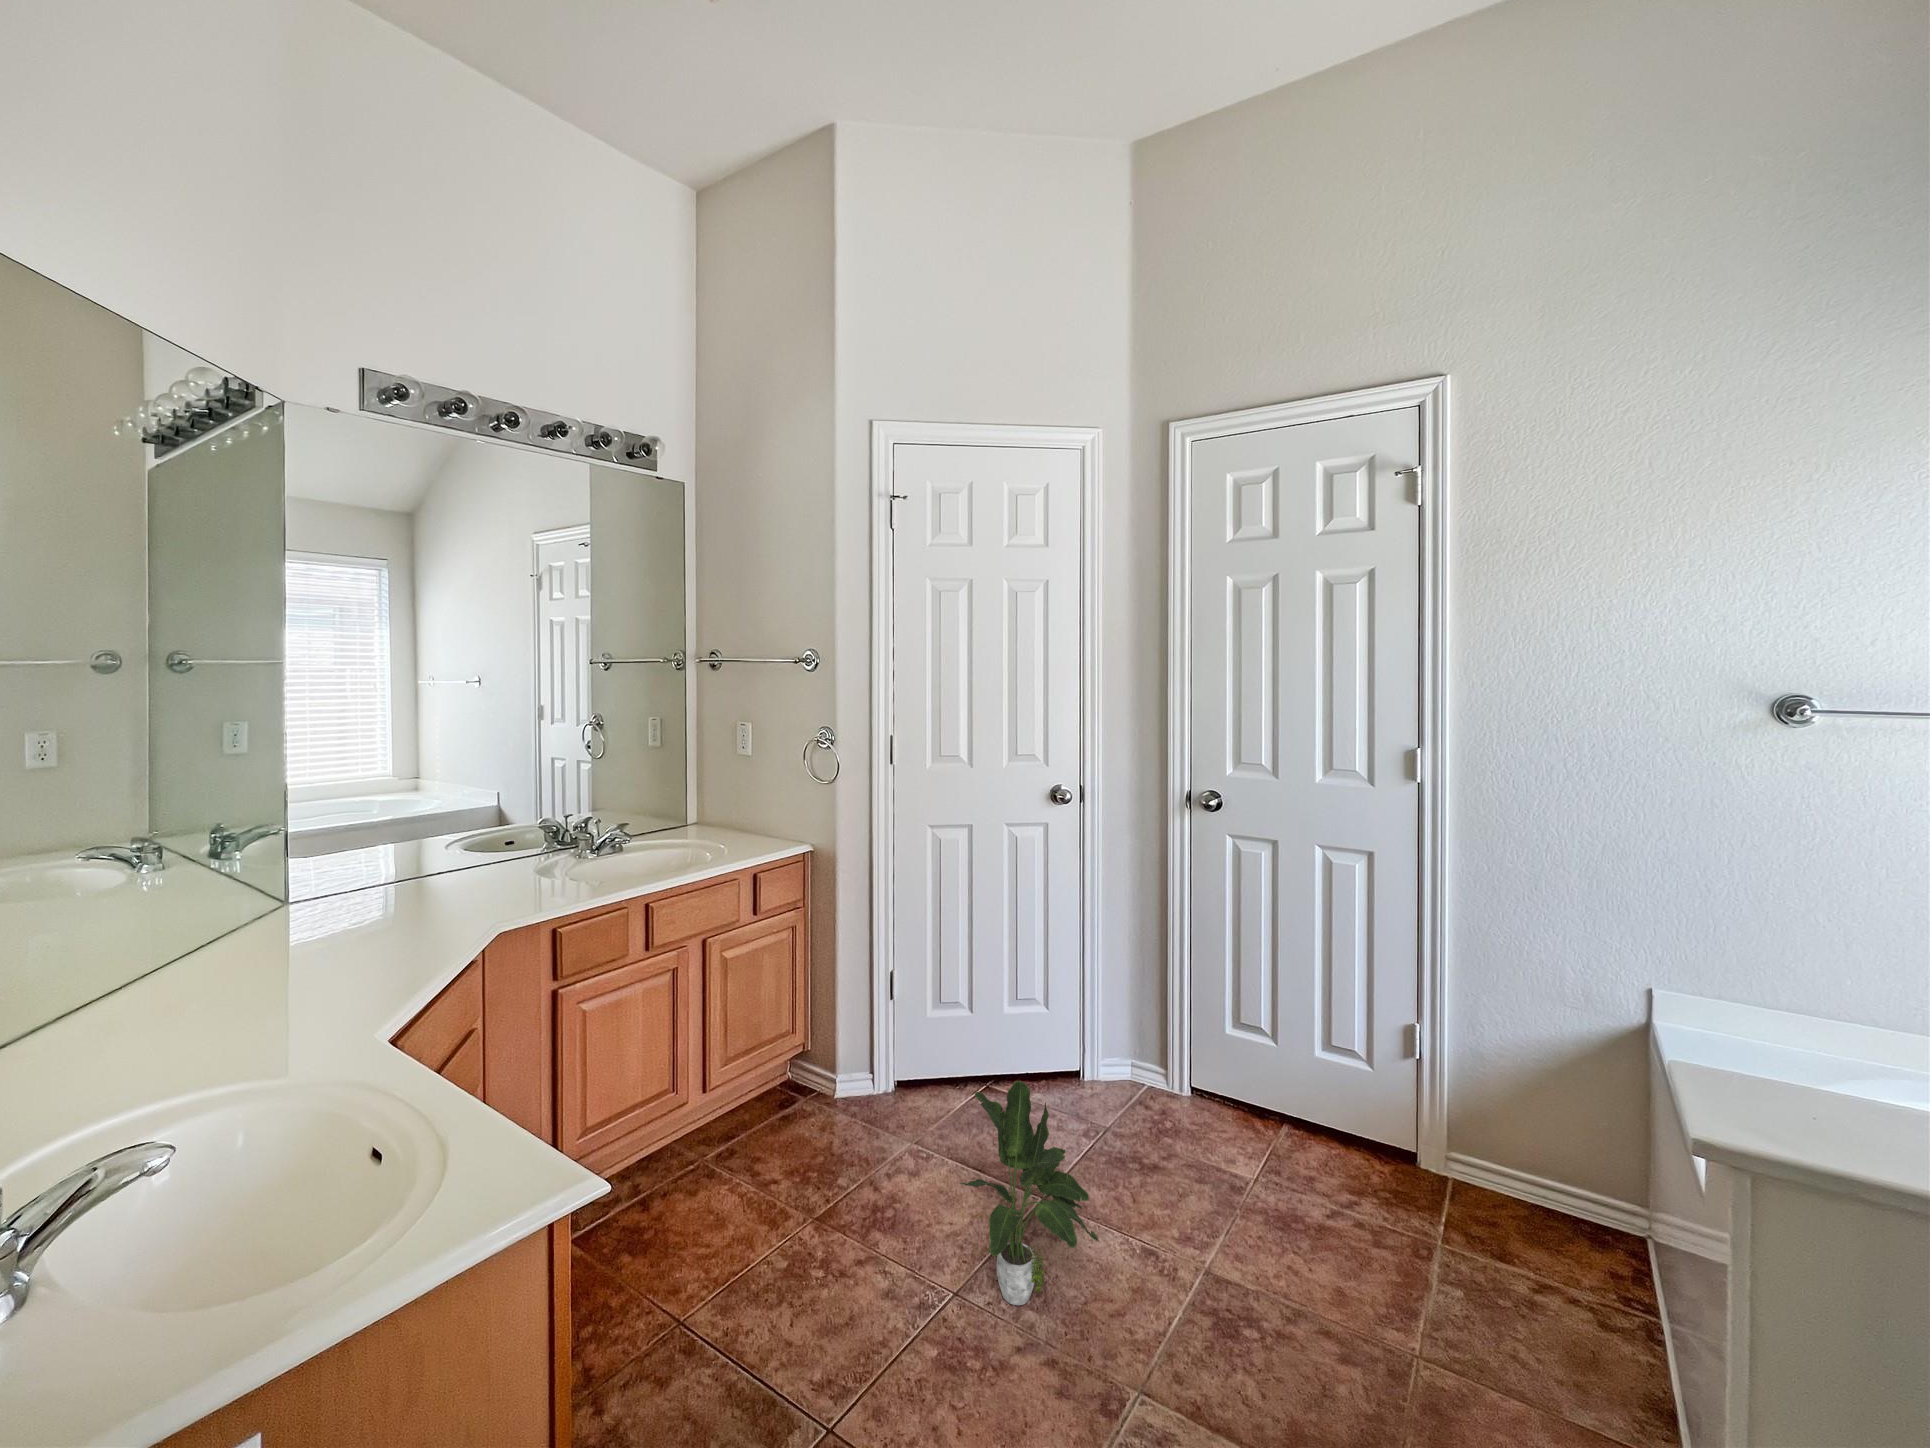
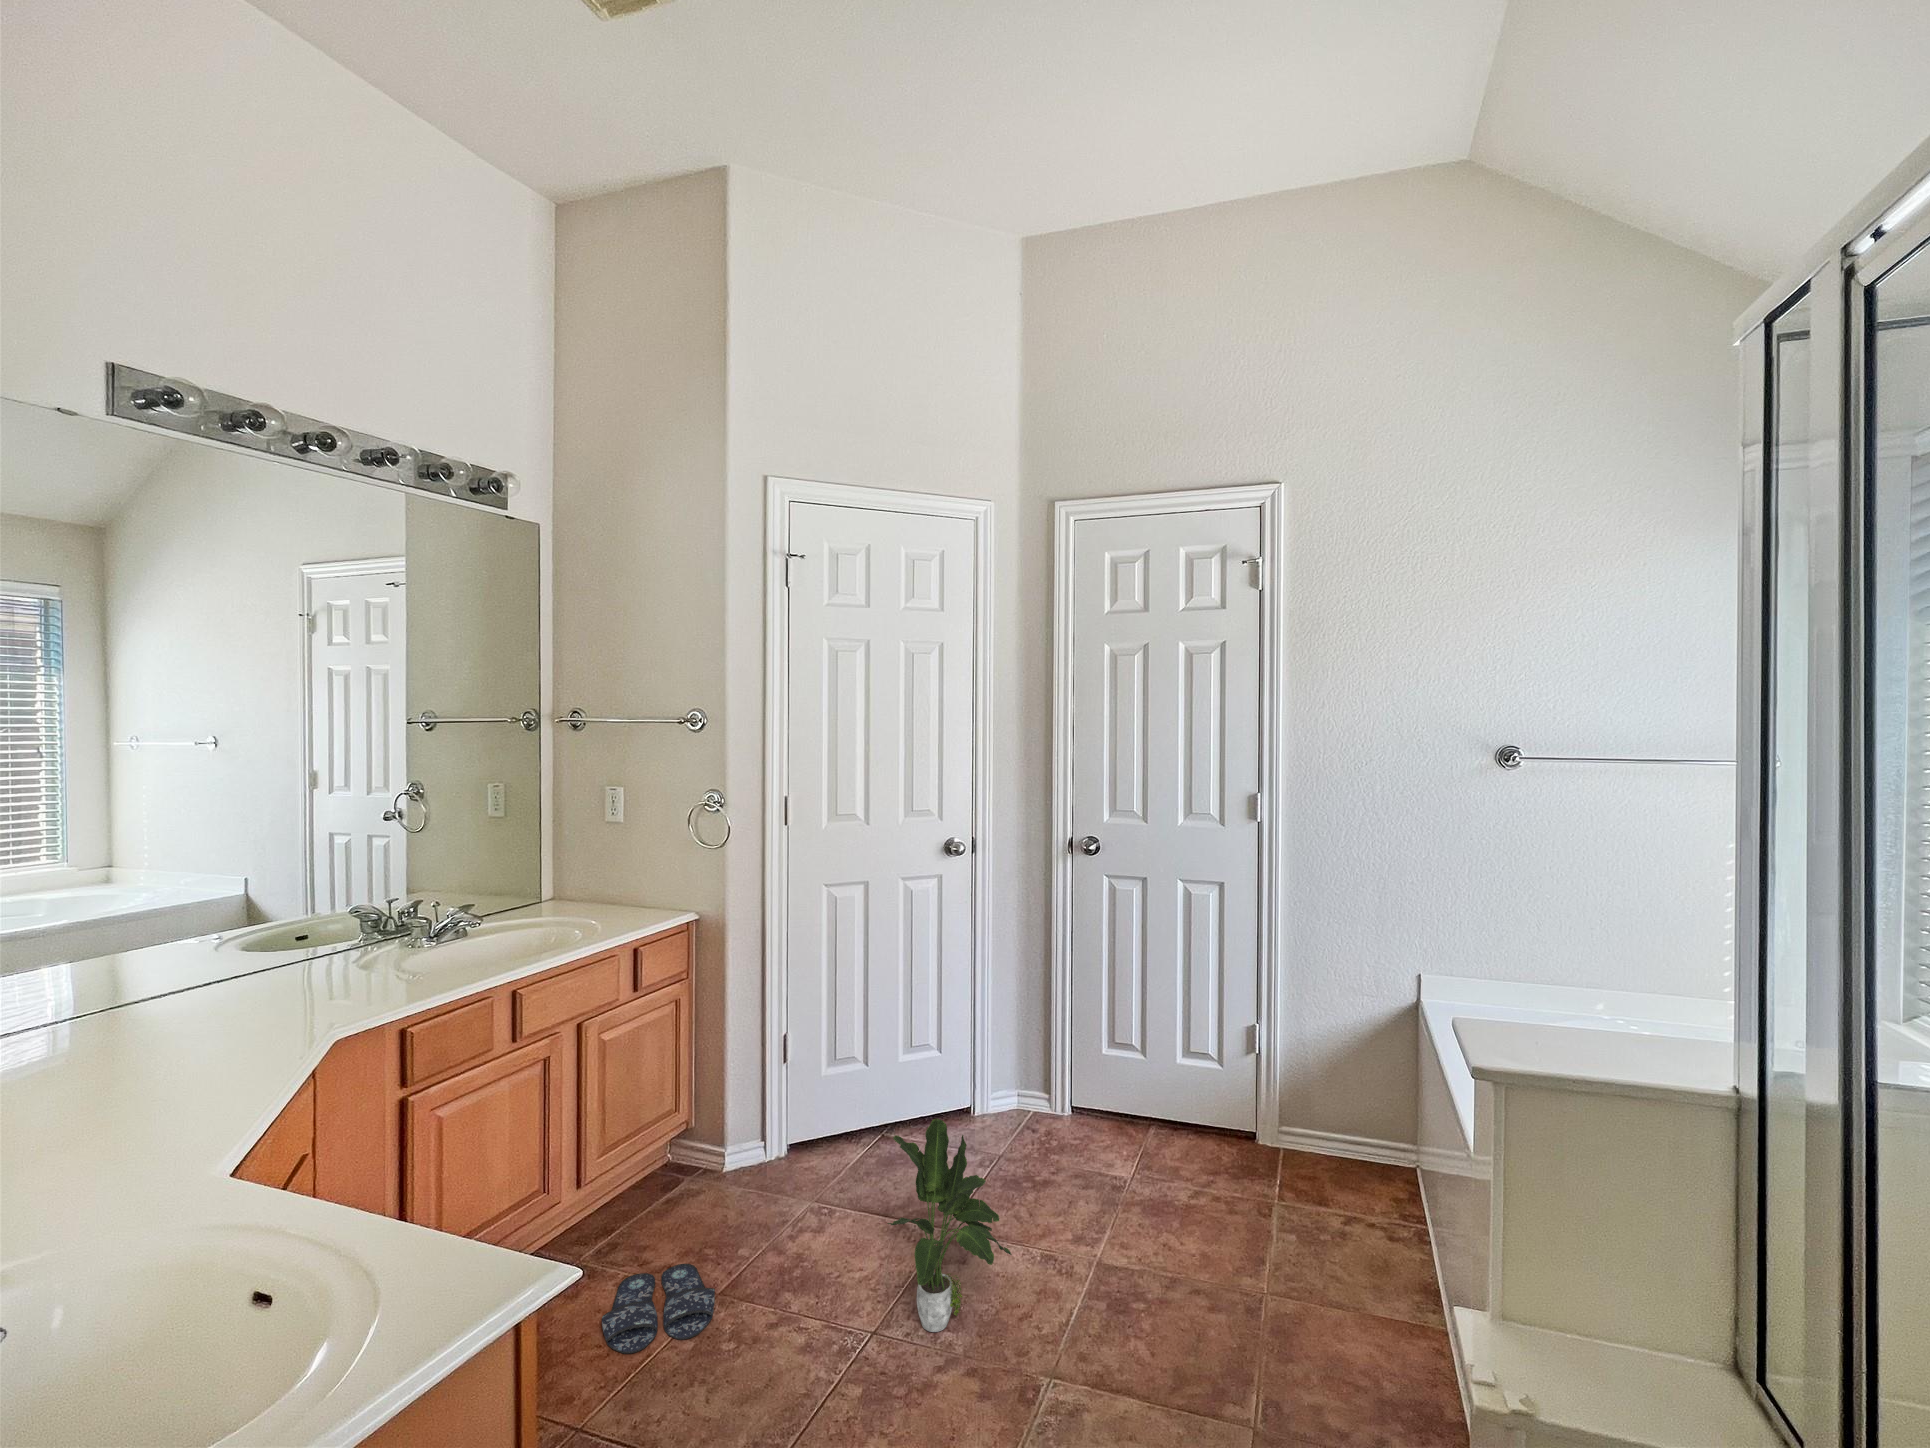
slippers: none [704,1181,807,1259] -> present [602,1264,715,1354]

